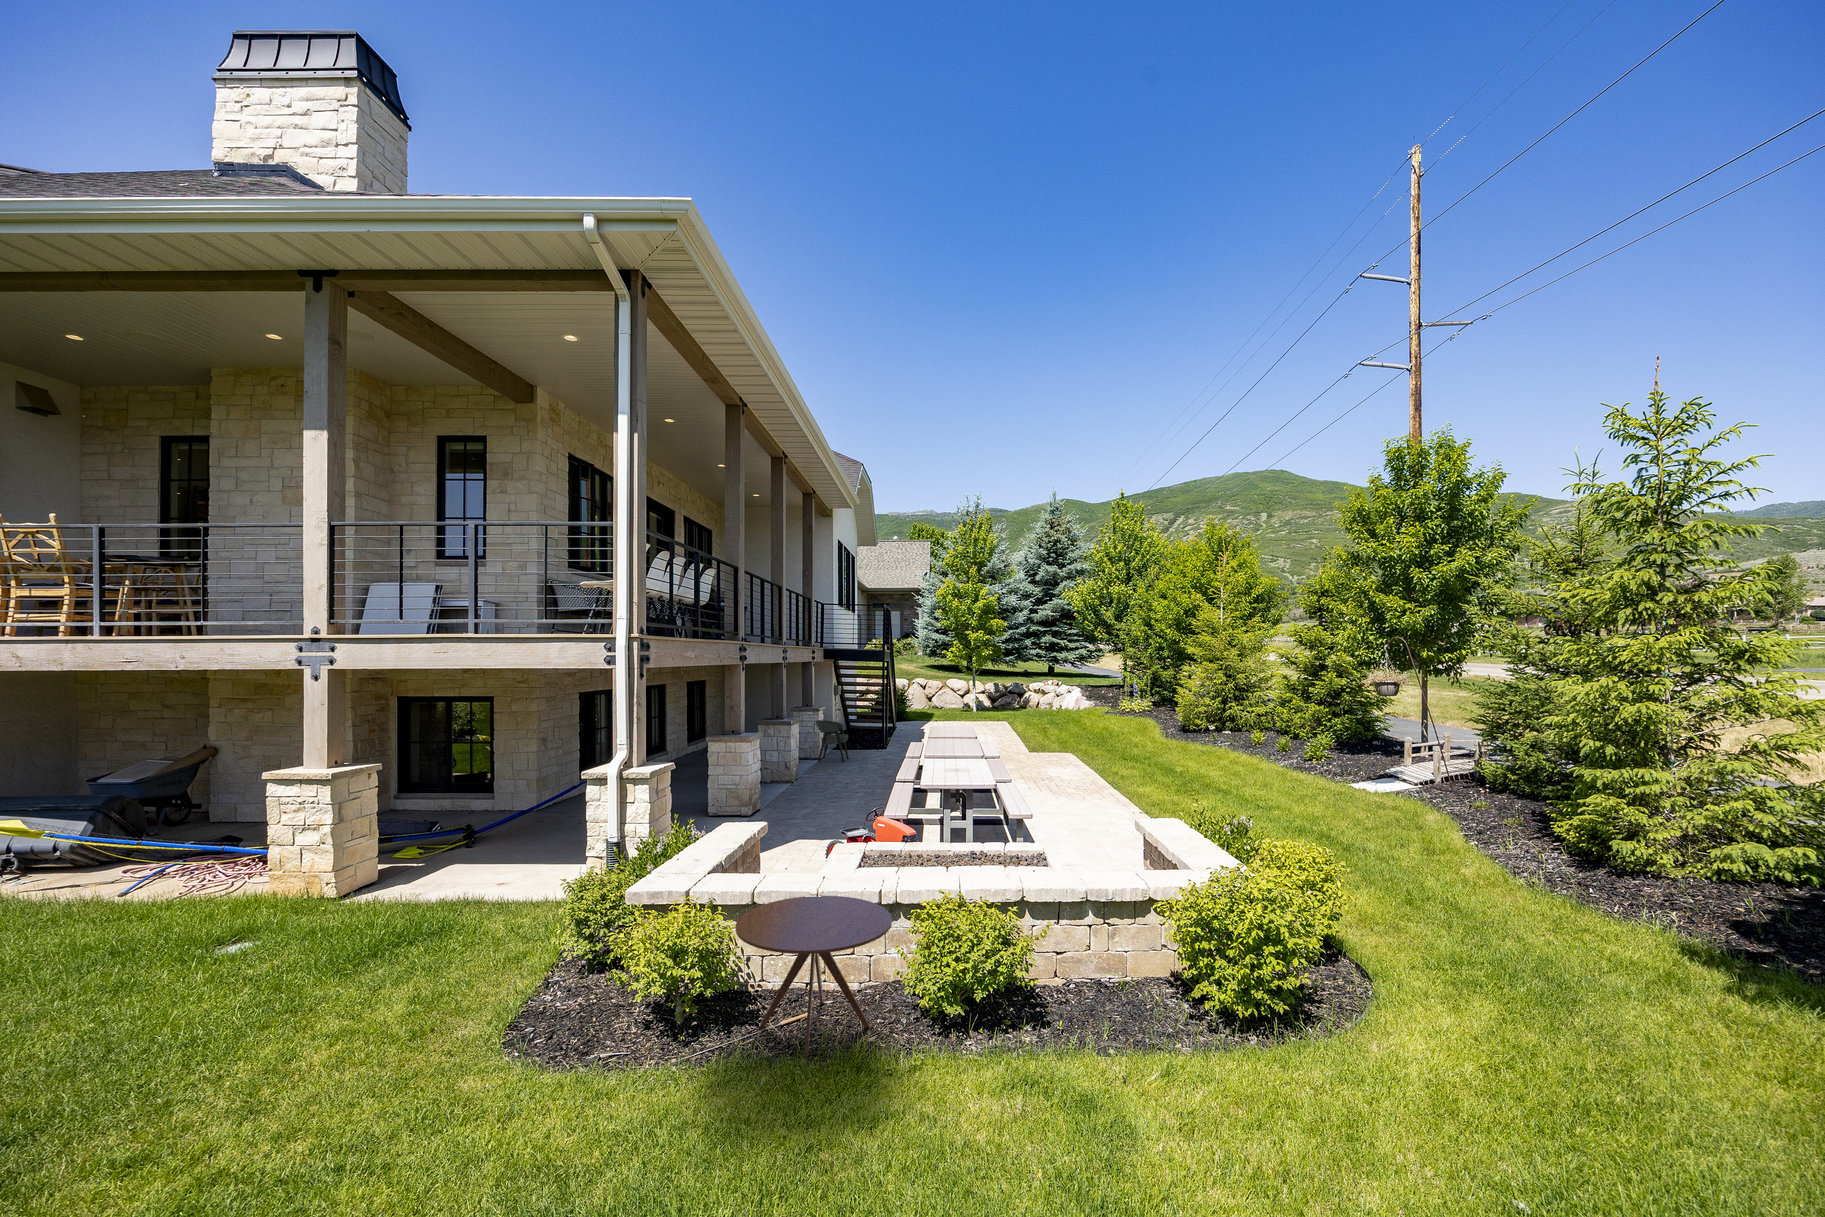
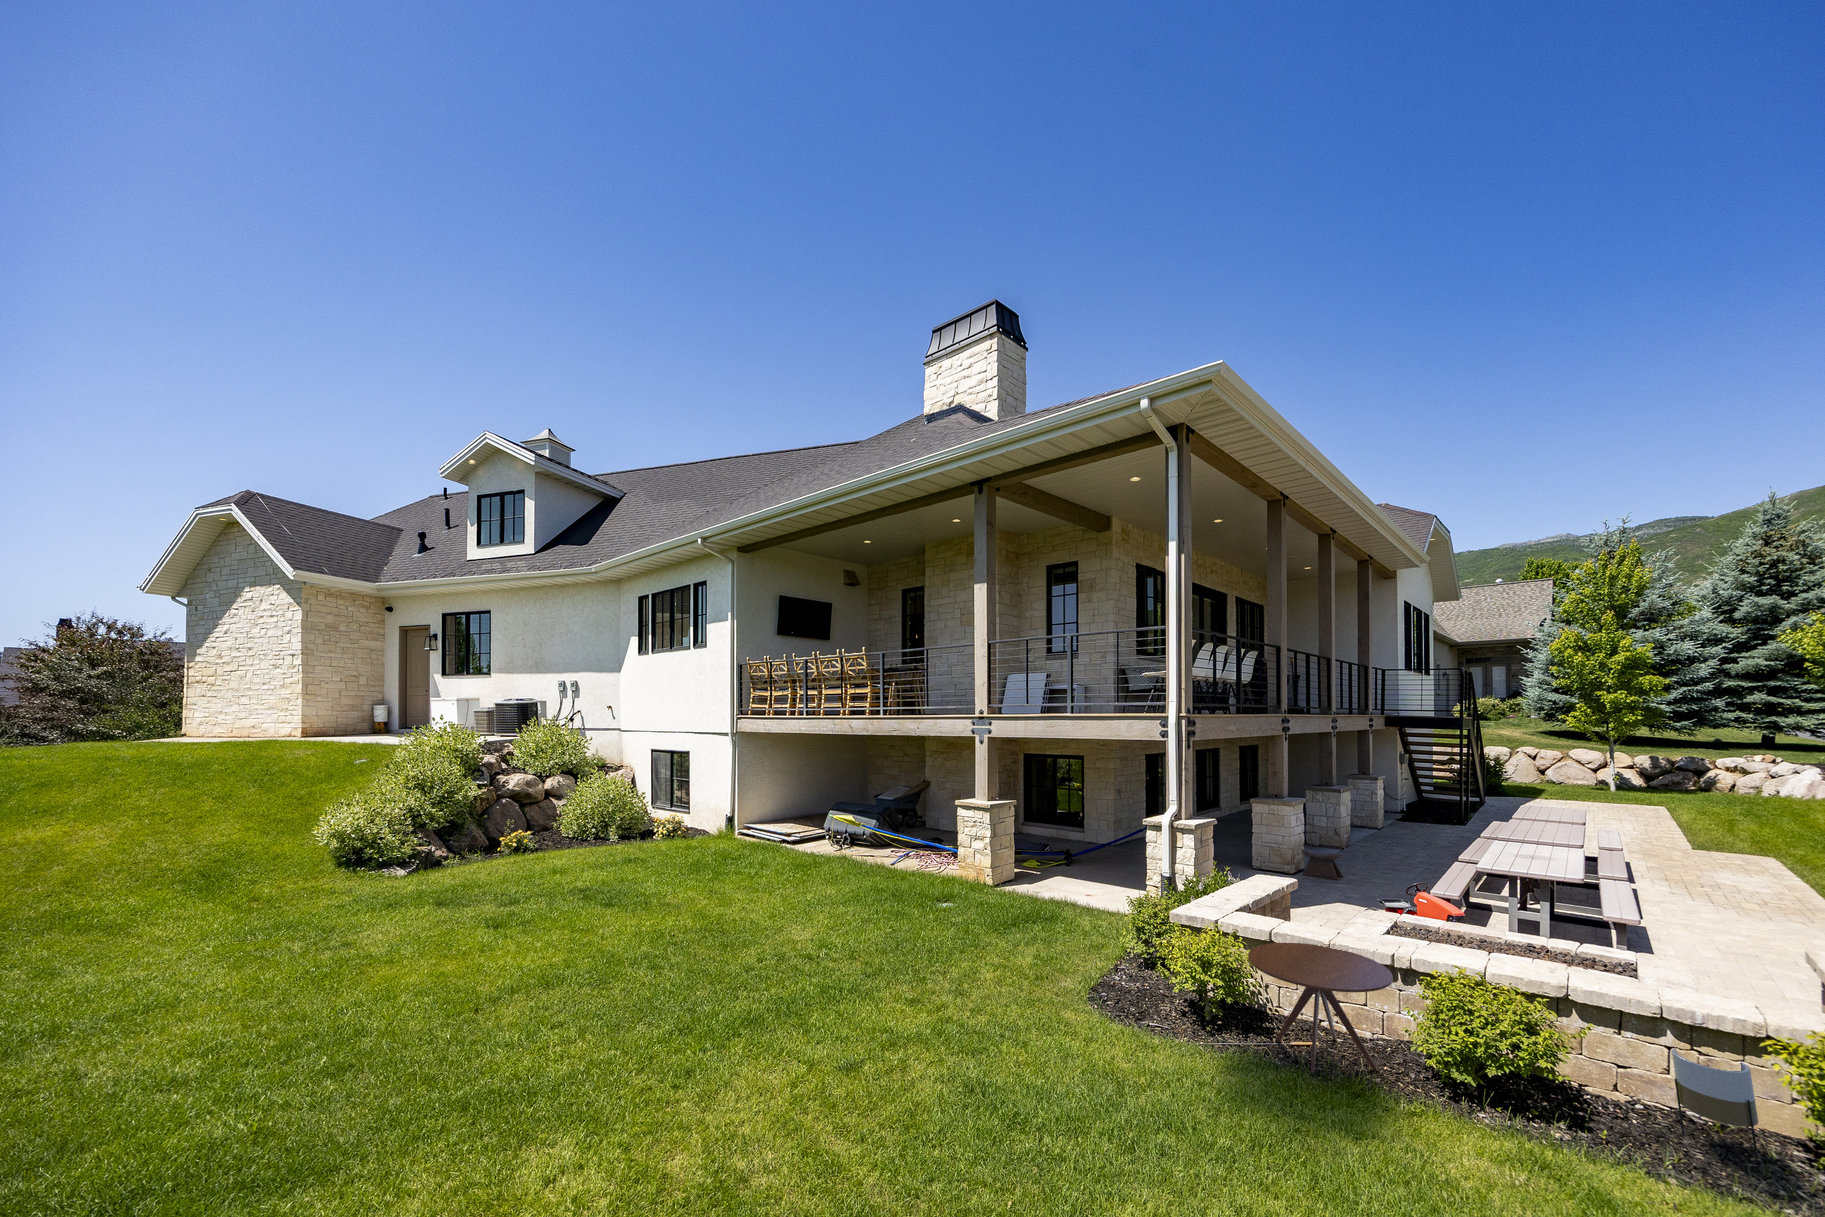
chair: present [816,720,848,763] -> none [1375,789,1418,835]
stool: none [756,787,794,817] -> present [1302,848,1343,880]
planter: none [1103,920,1153,1006] -> present [1672,1049,1758,1159]

